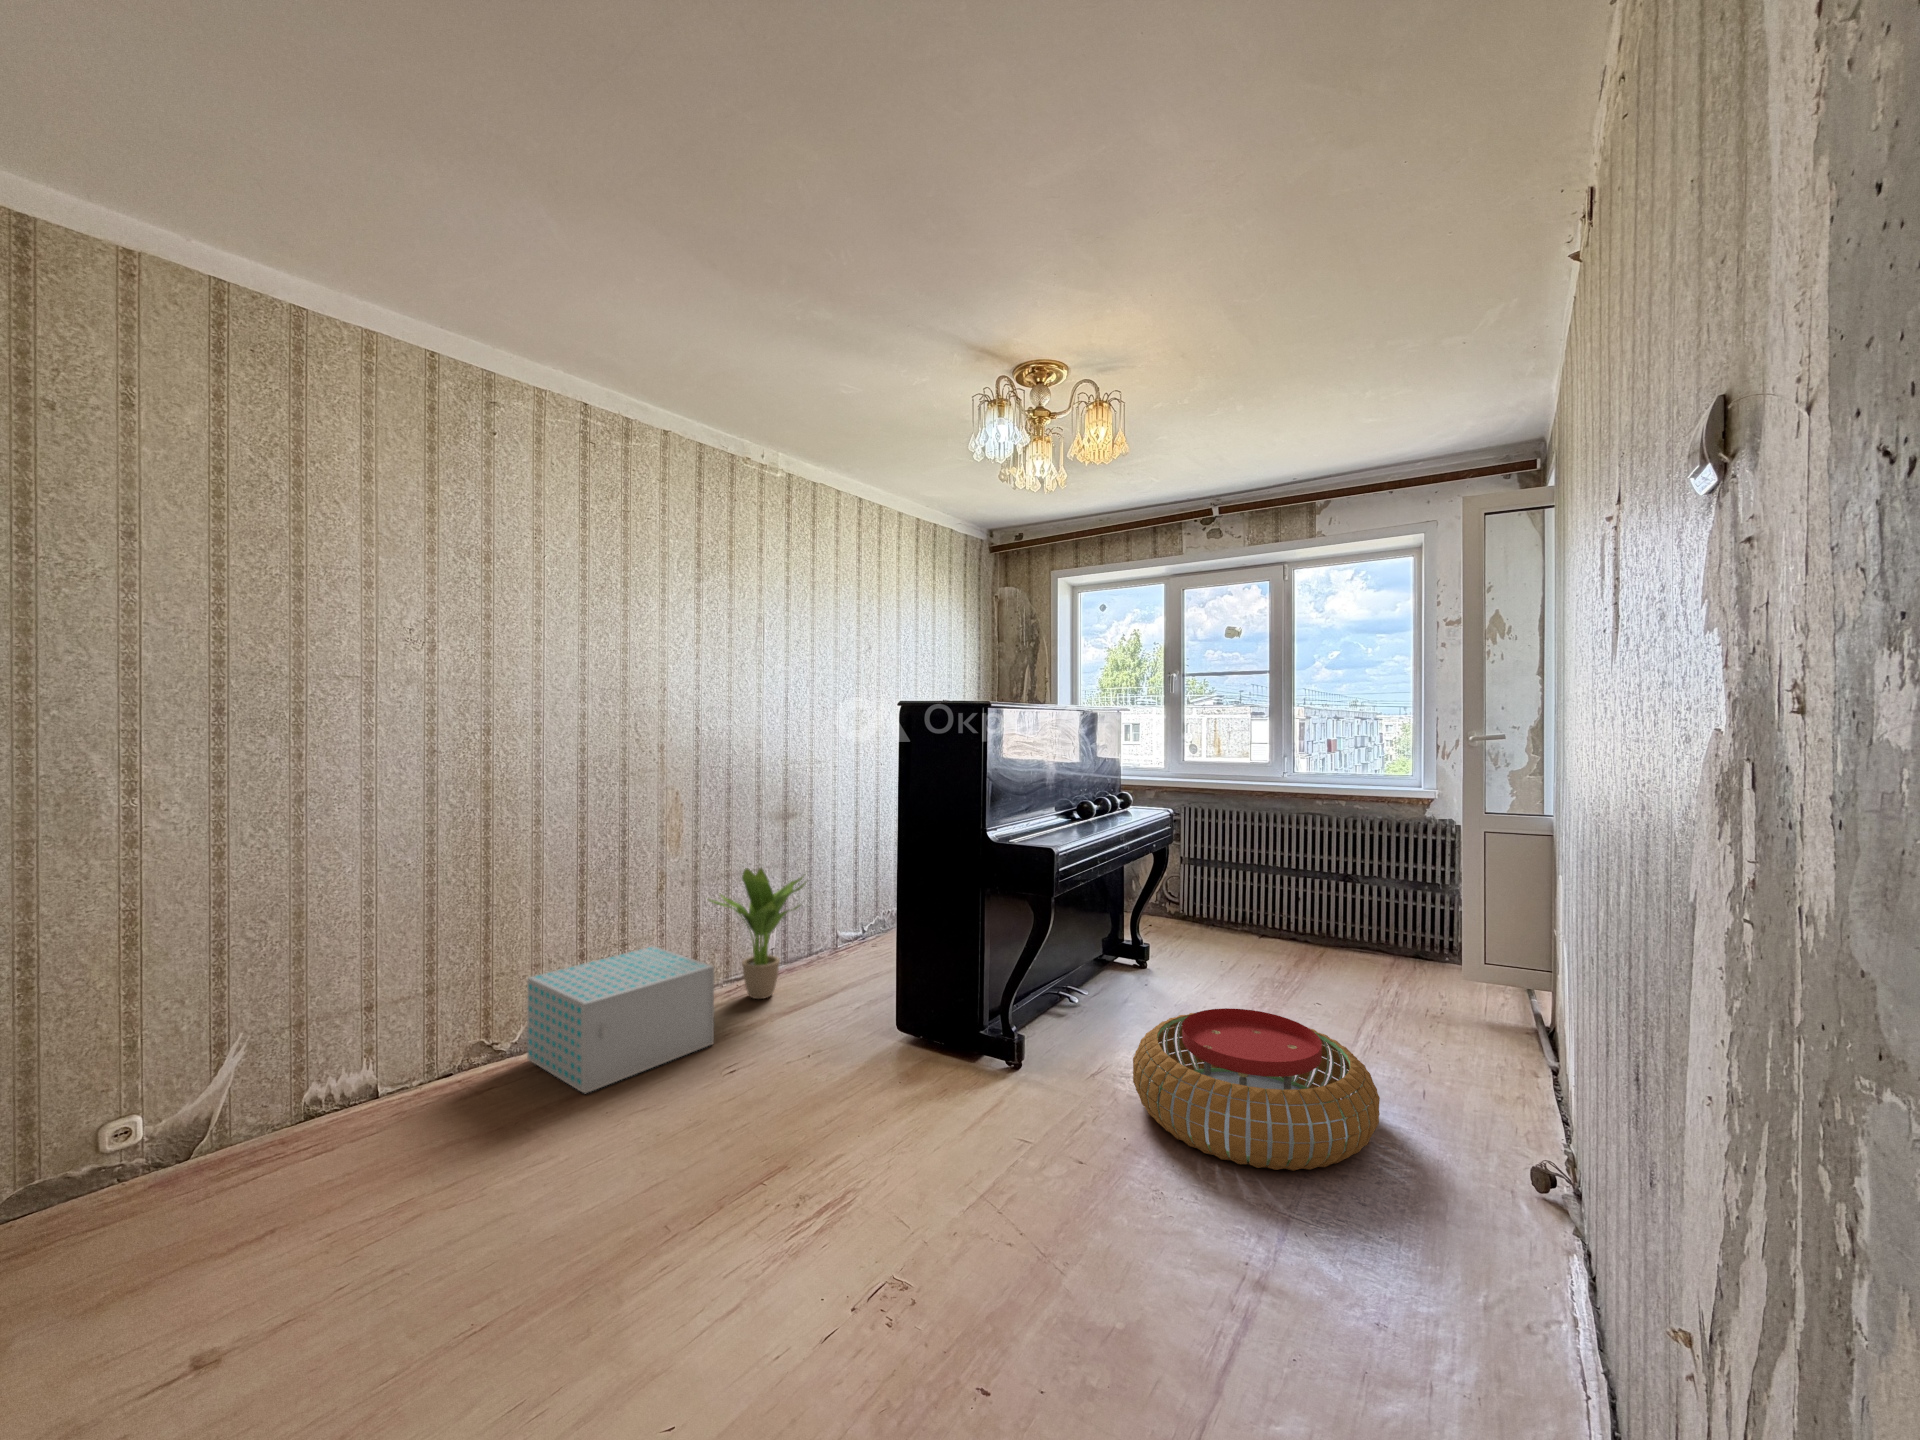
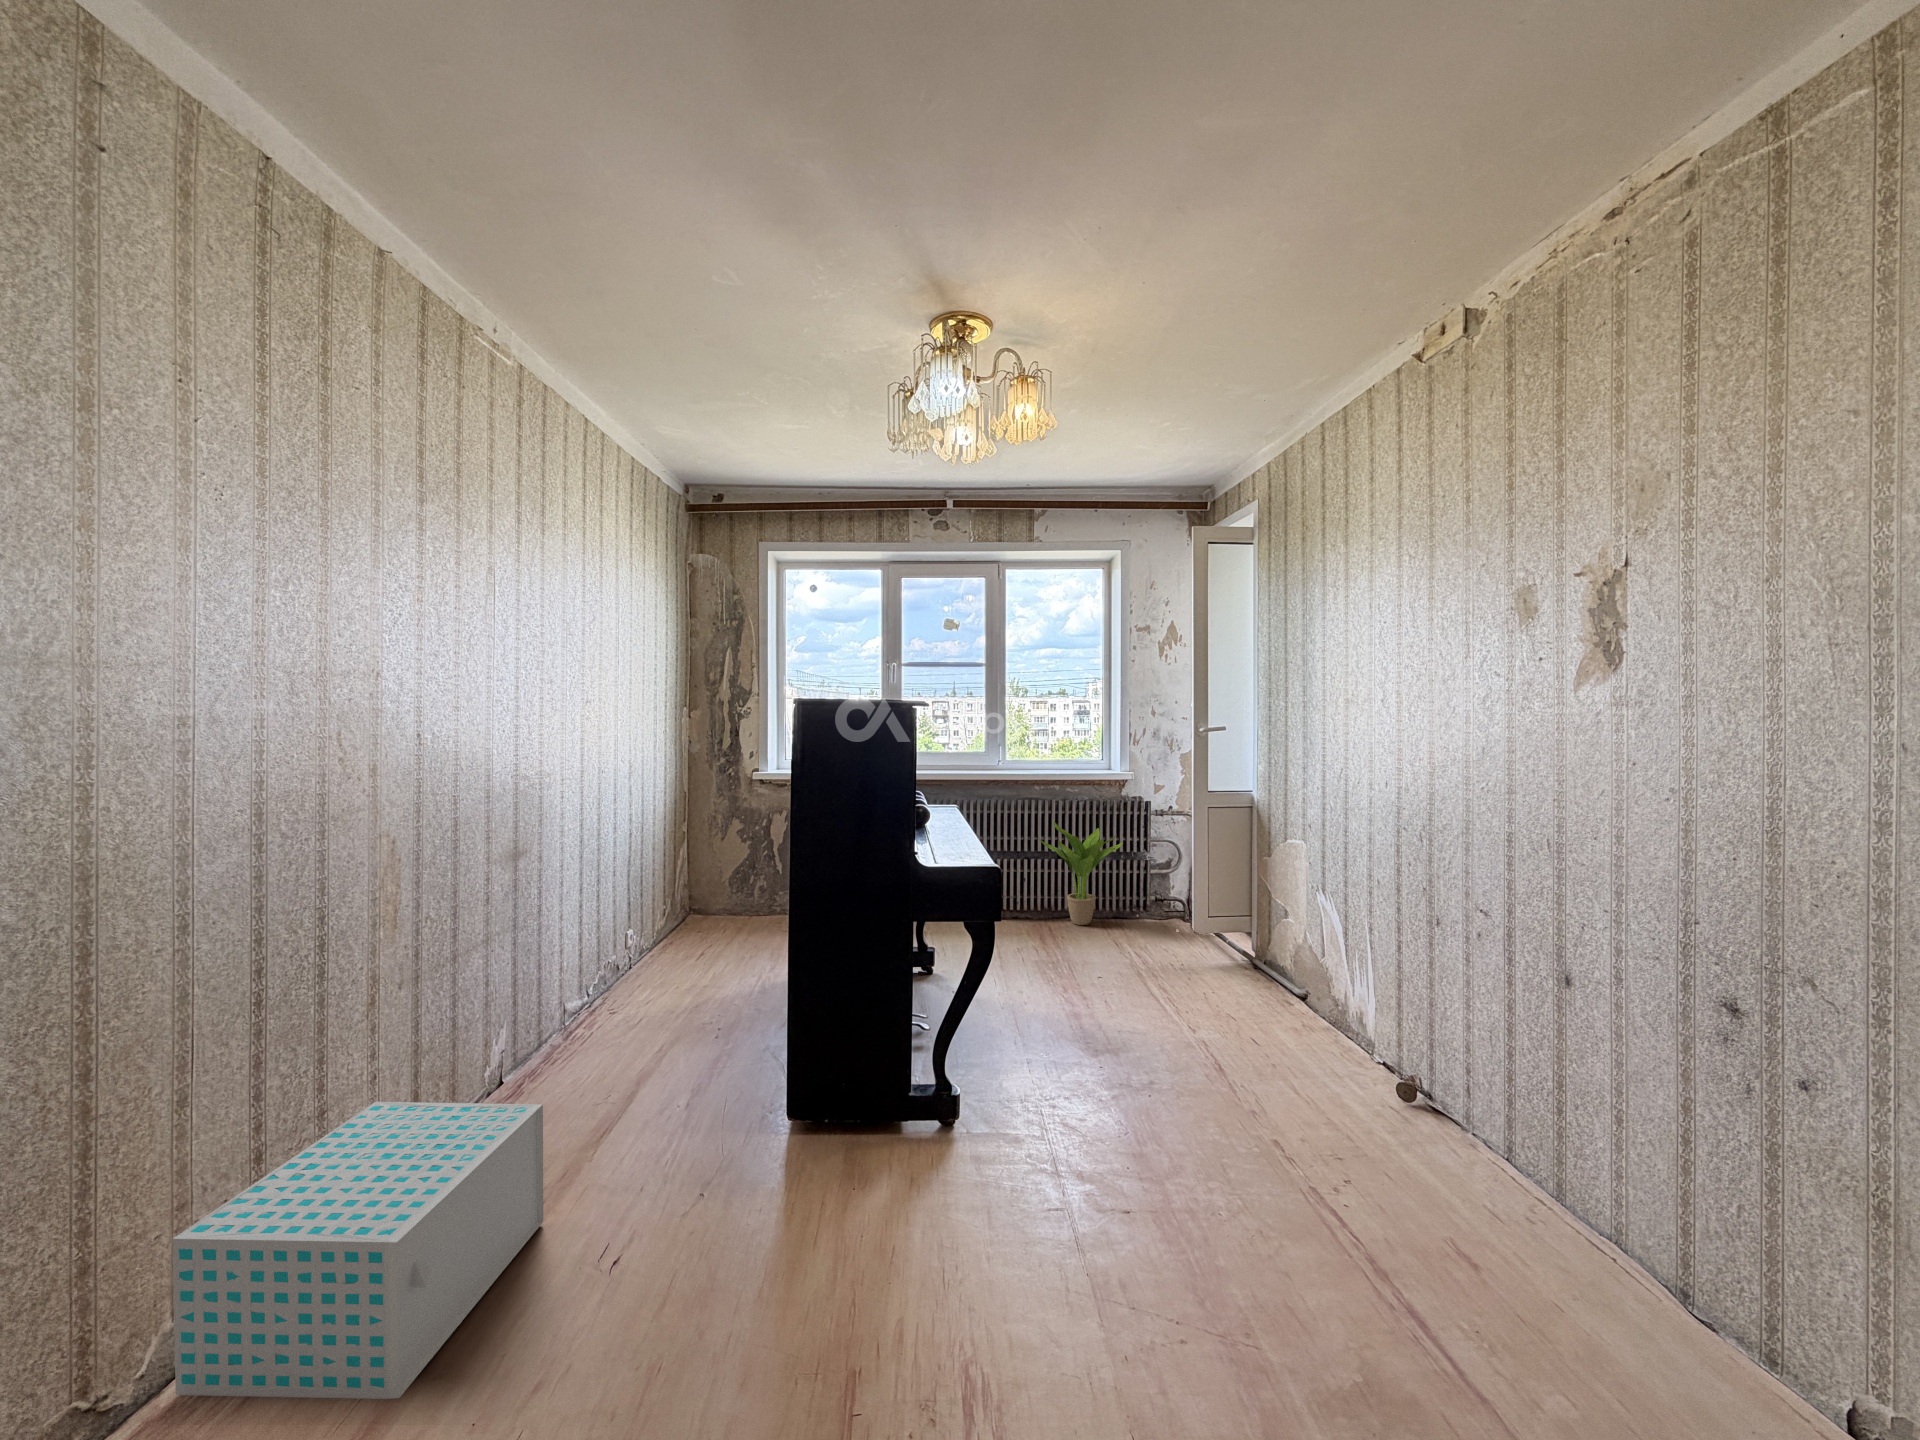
potted plant: present [710,868,806,999] -> present [1040,822,1123,925]
pouf: present [1133,1008,1380,1171] -> none [1073,990,1296,1137]

